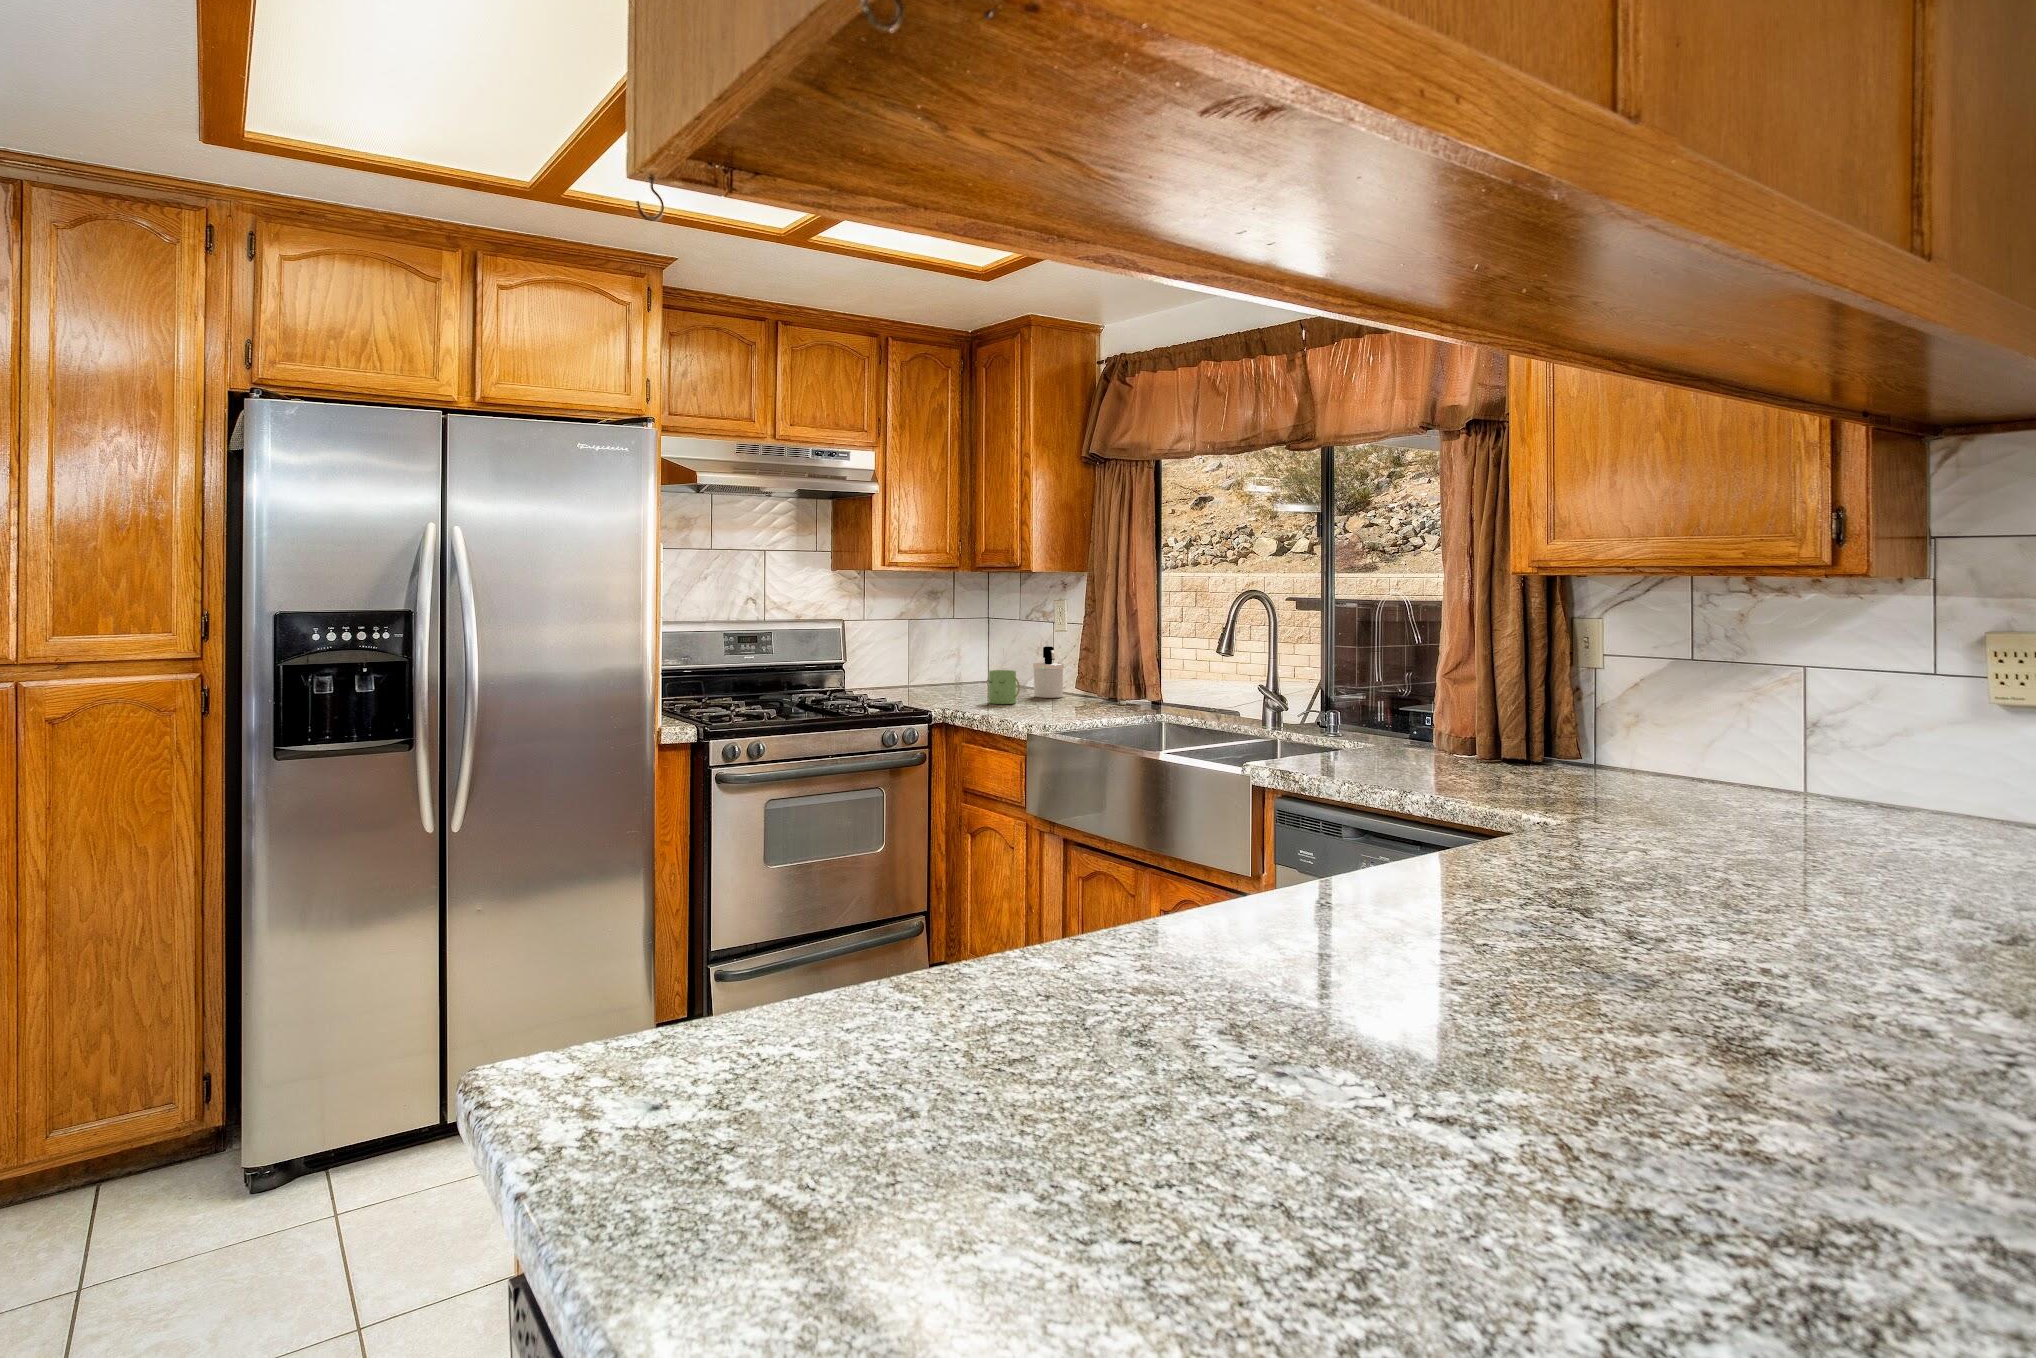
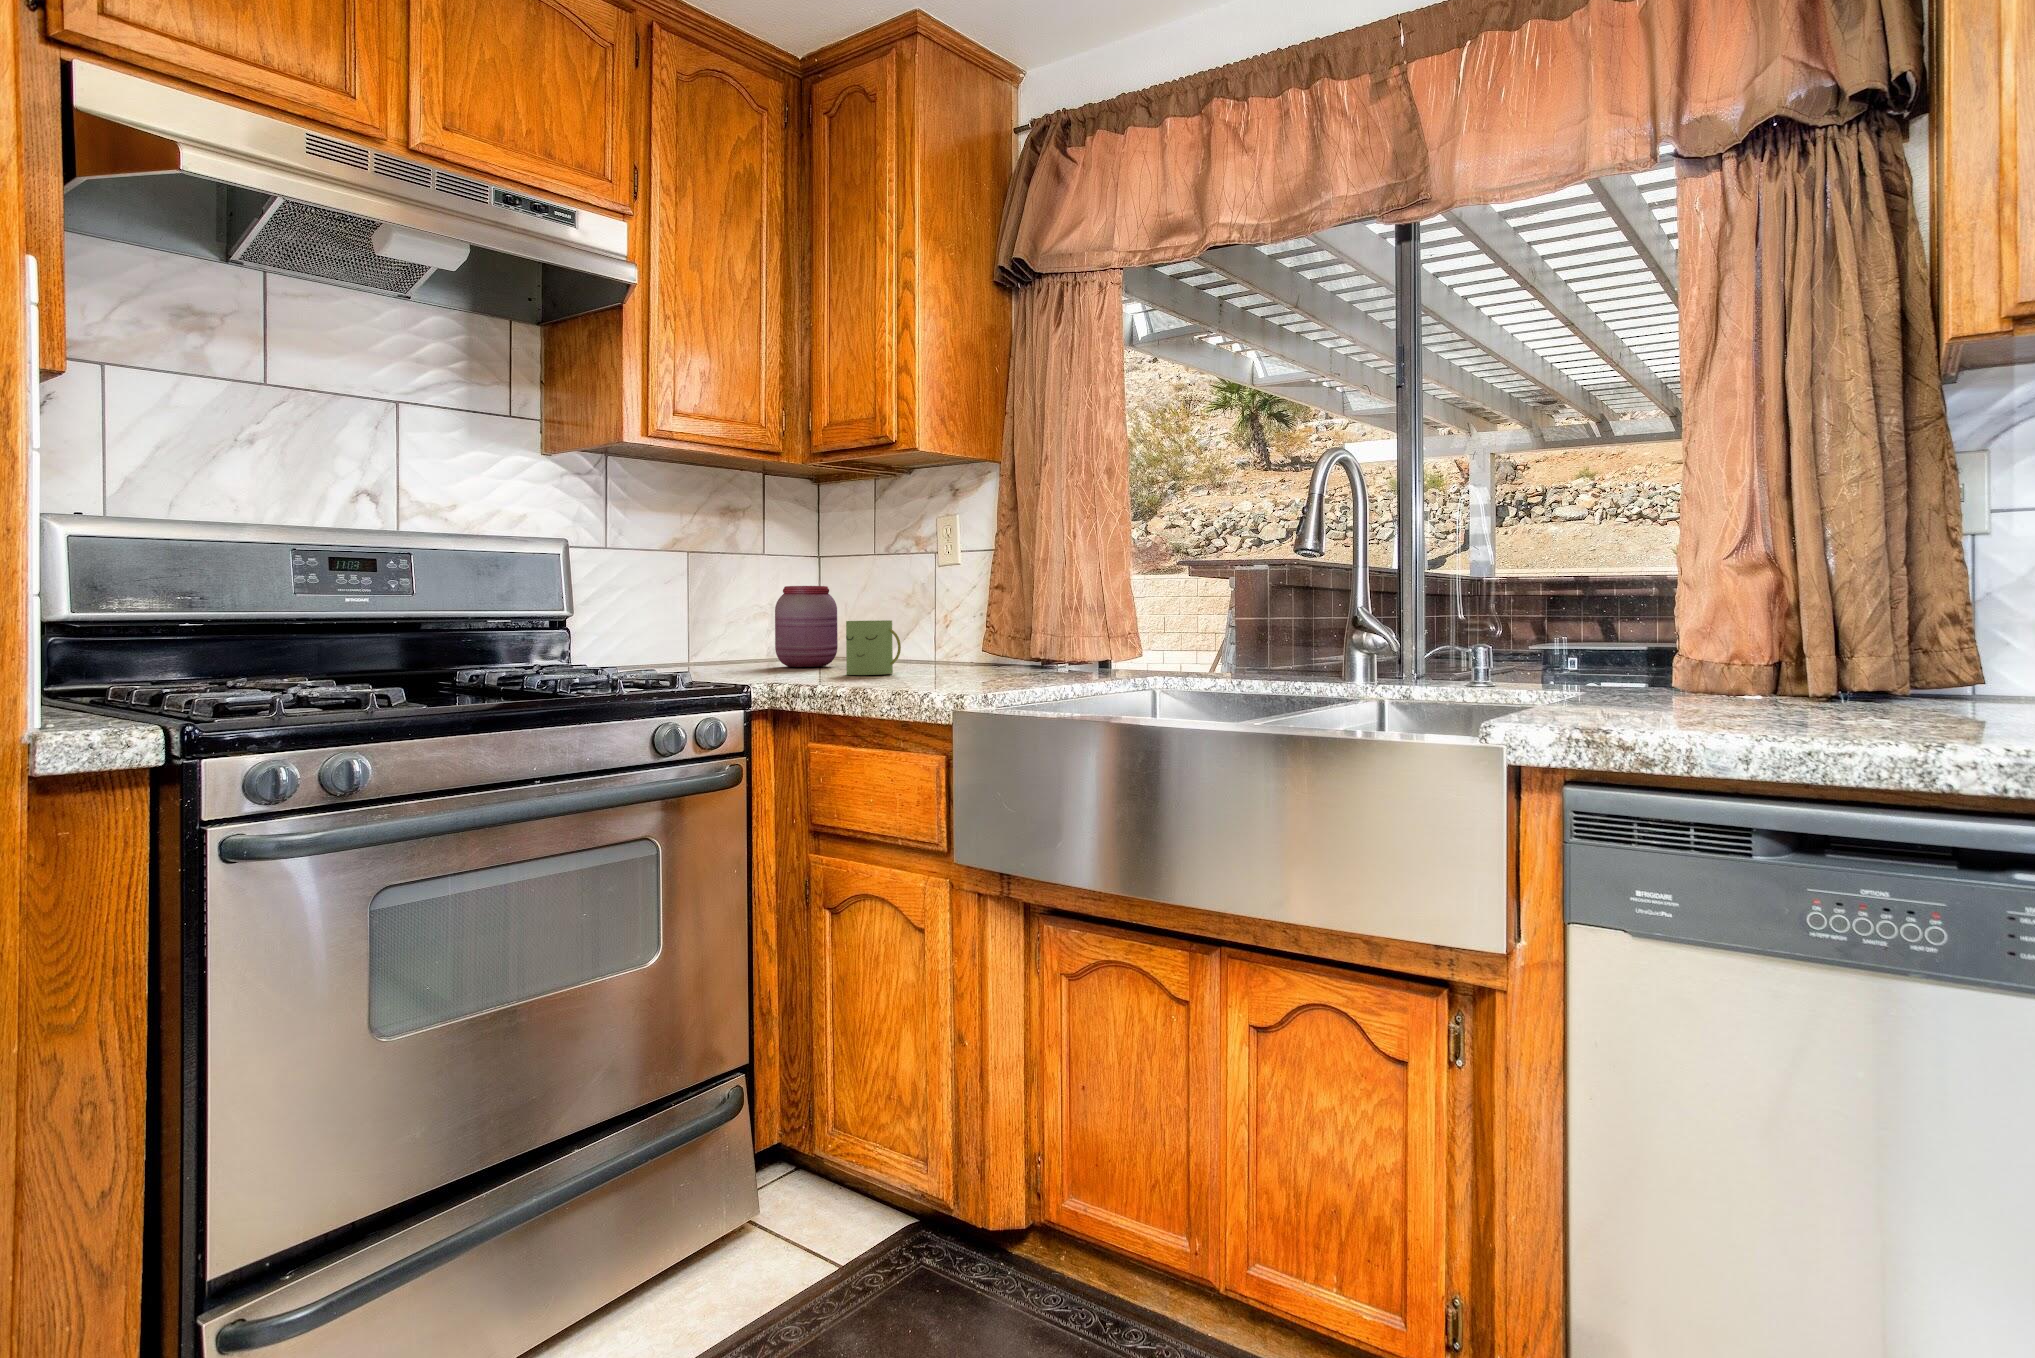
jar: none [955,644,991,694] -> present [775,586,838,667]
soap dispenser: present [1033,646,1064,698] -> none [909,588,958,667]

